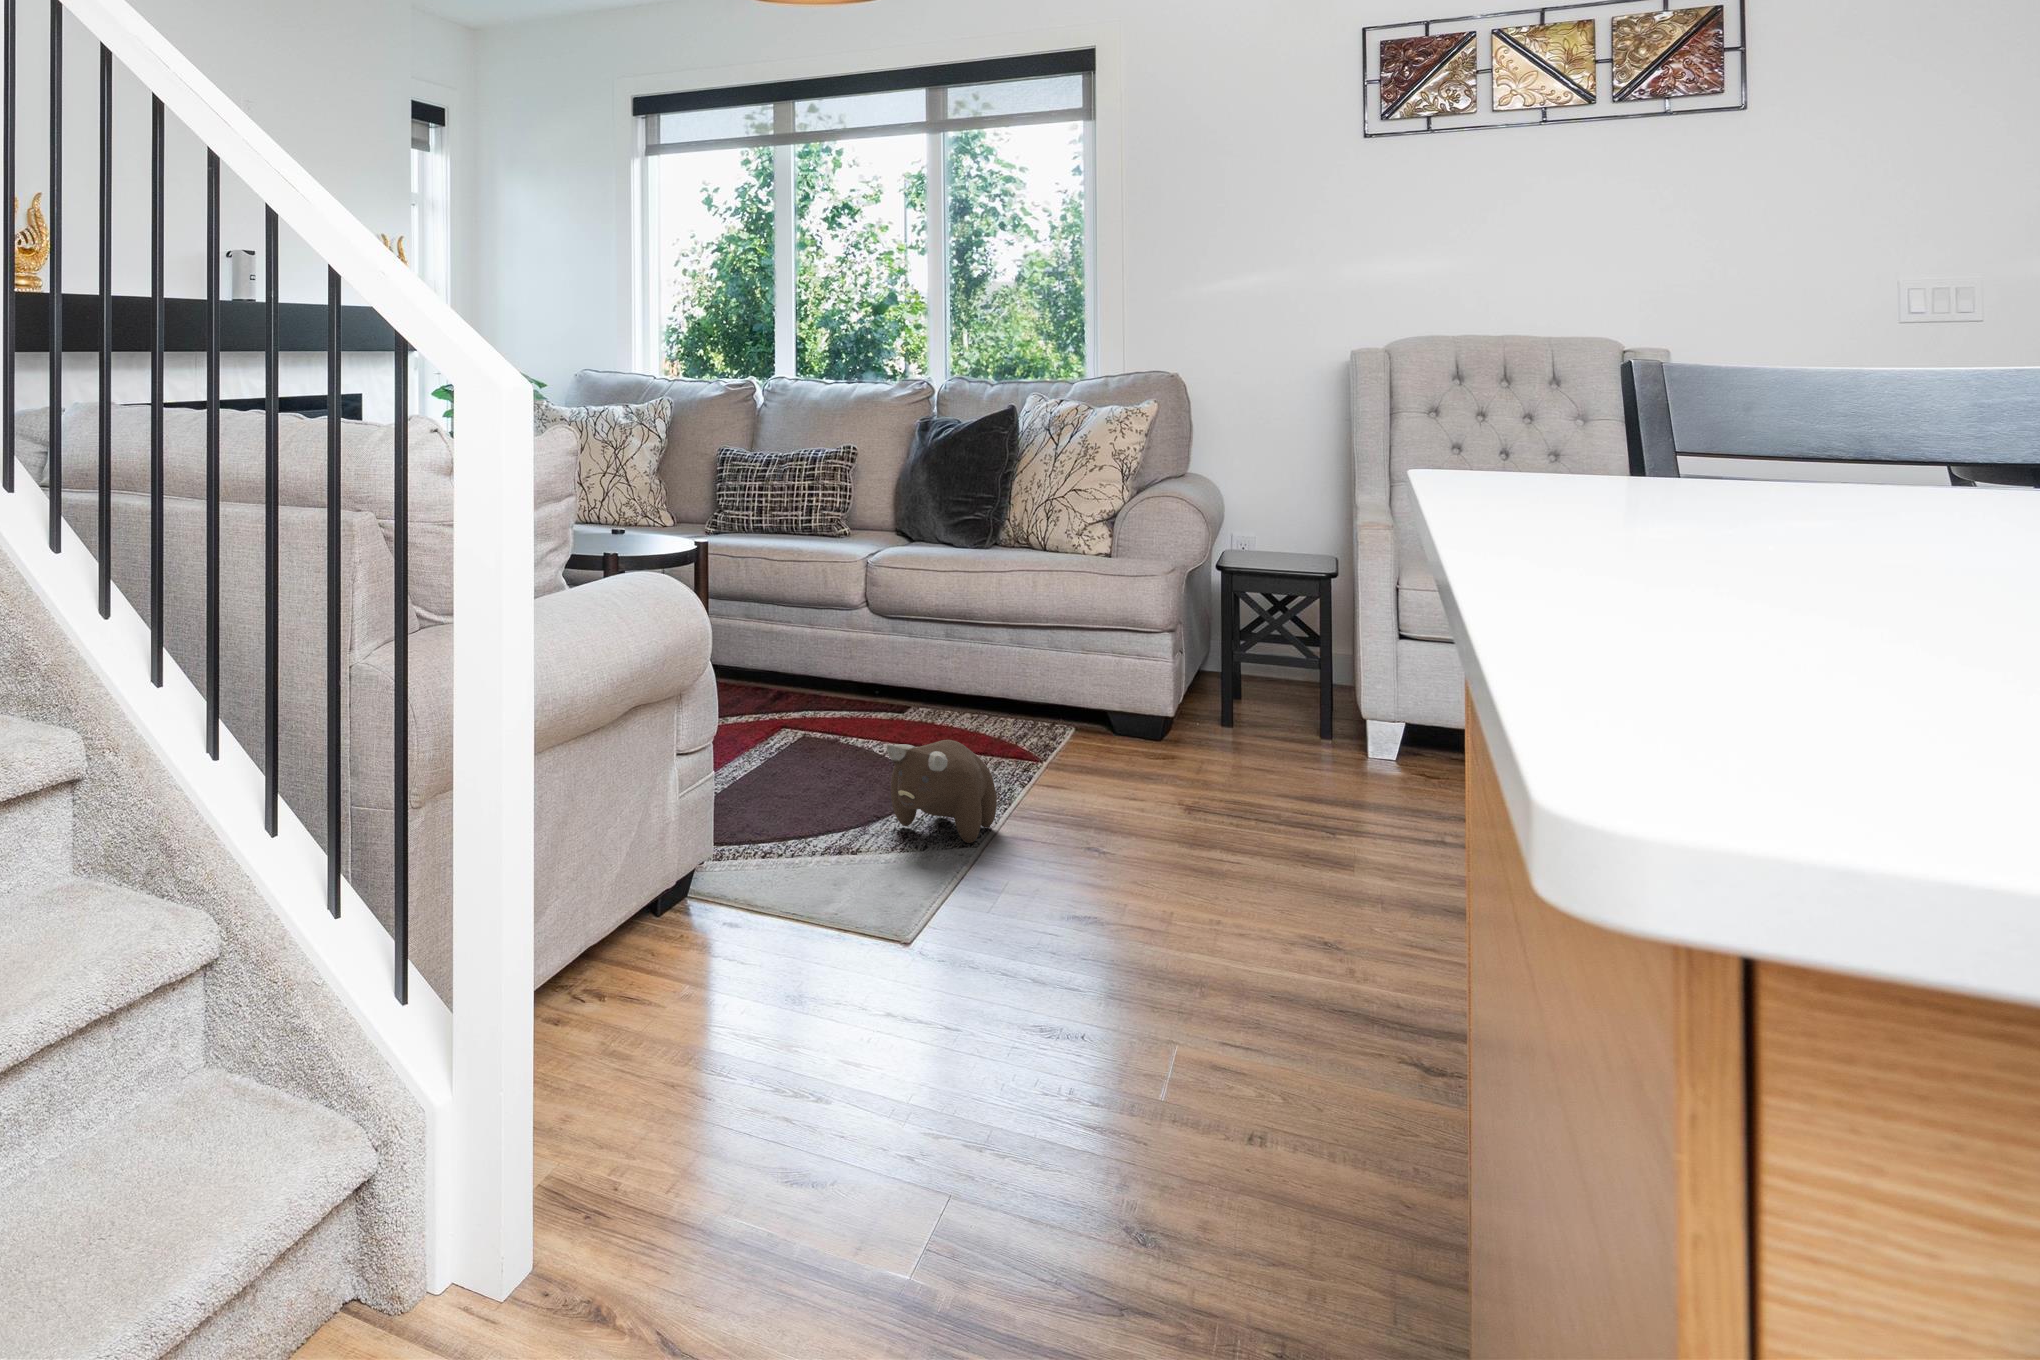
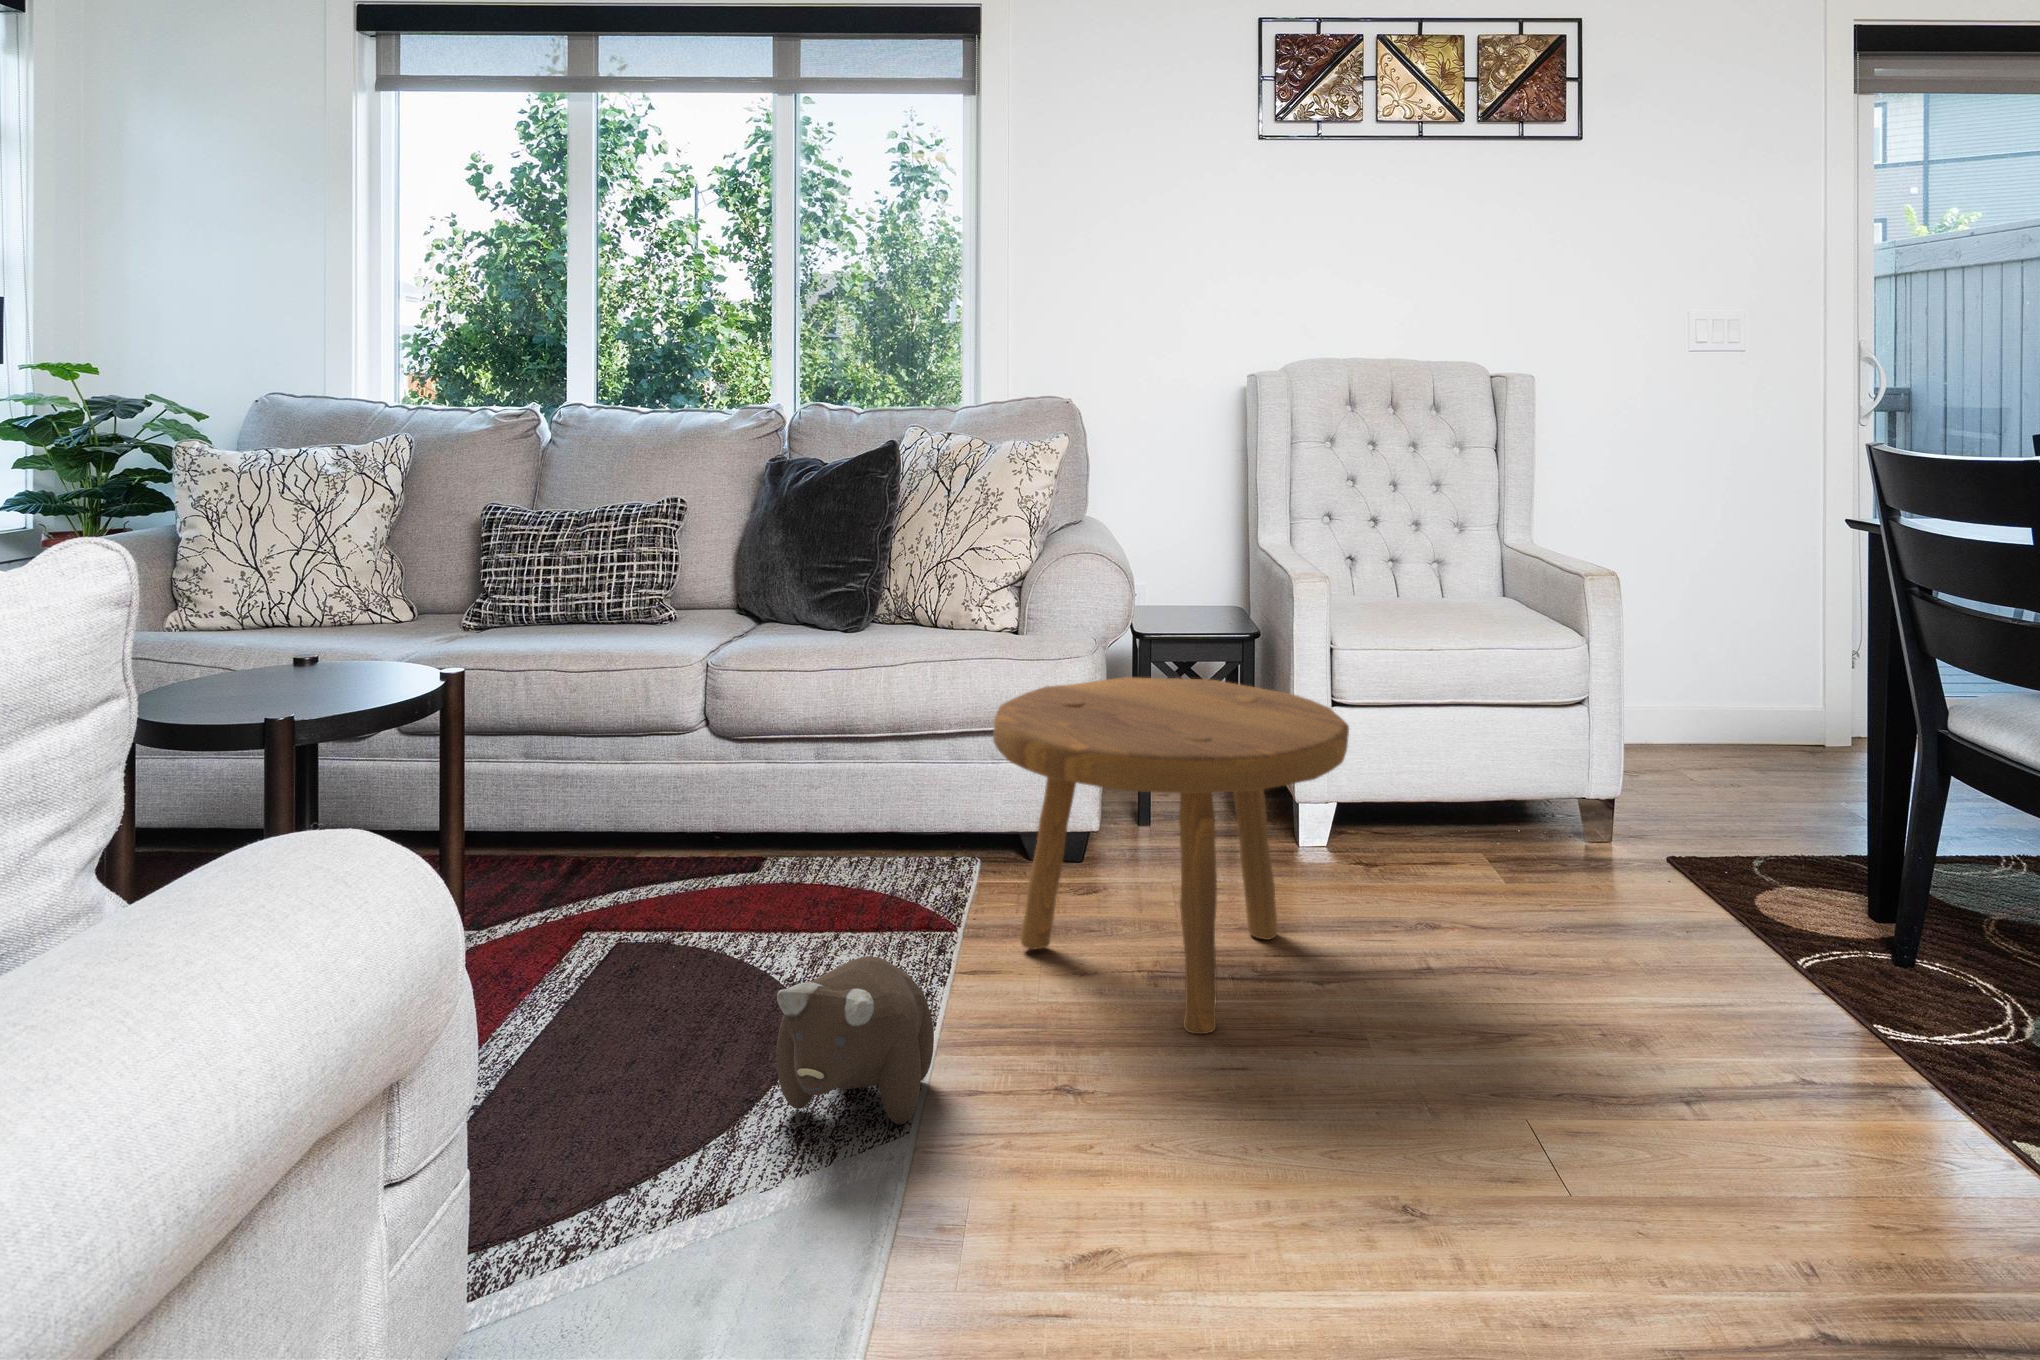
footstool: none [1057,591,1349,839] -> present [993,677,1349,1034]

